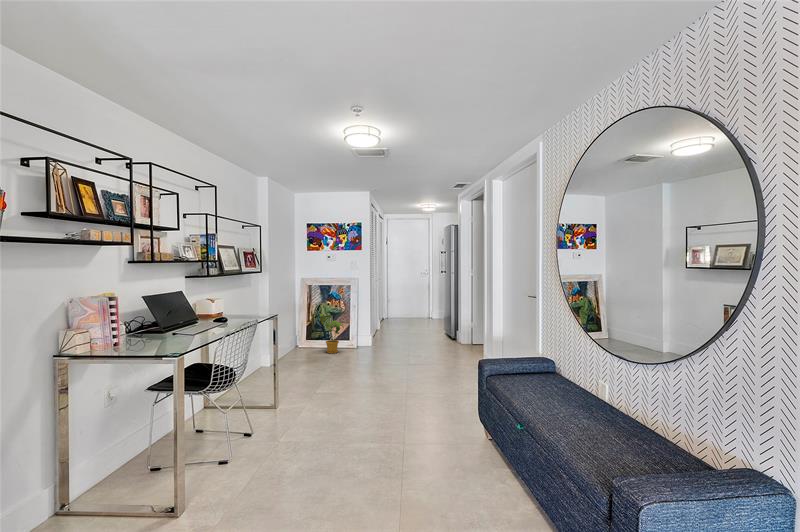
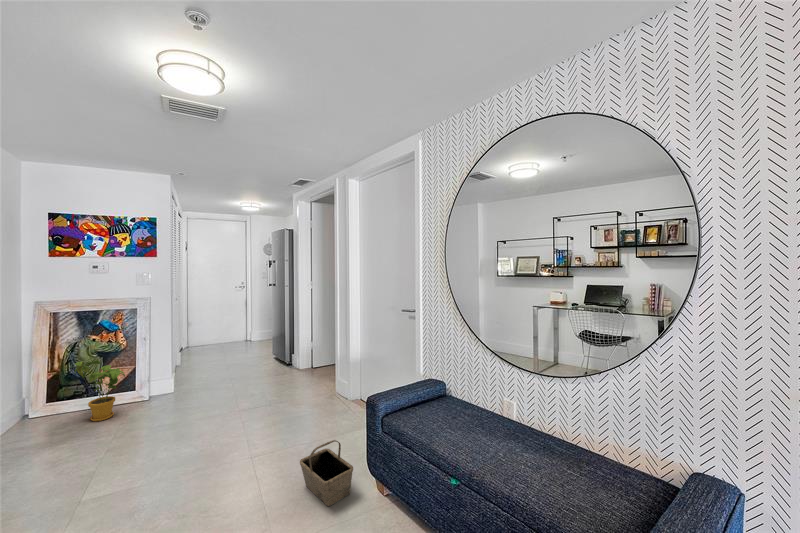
basket: none [430,367,461,403] -> present [300,440,353,506]

